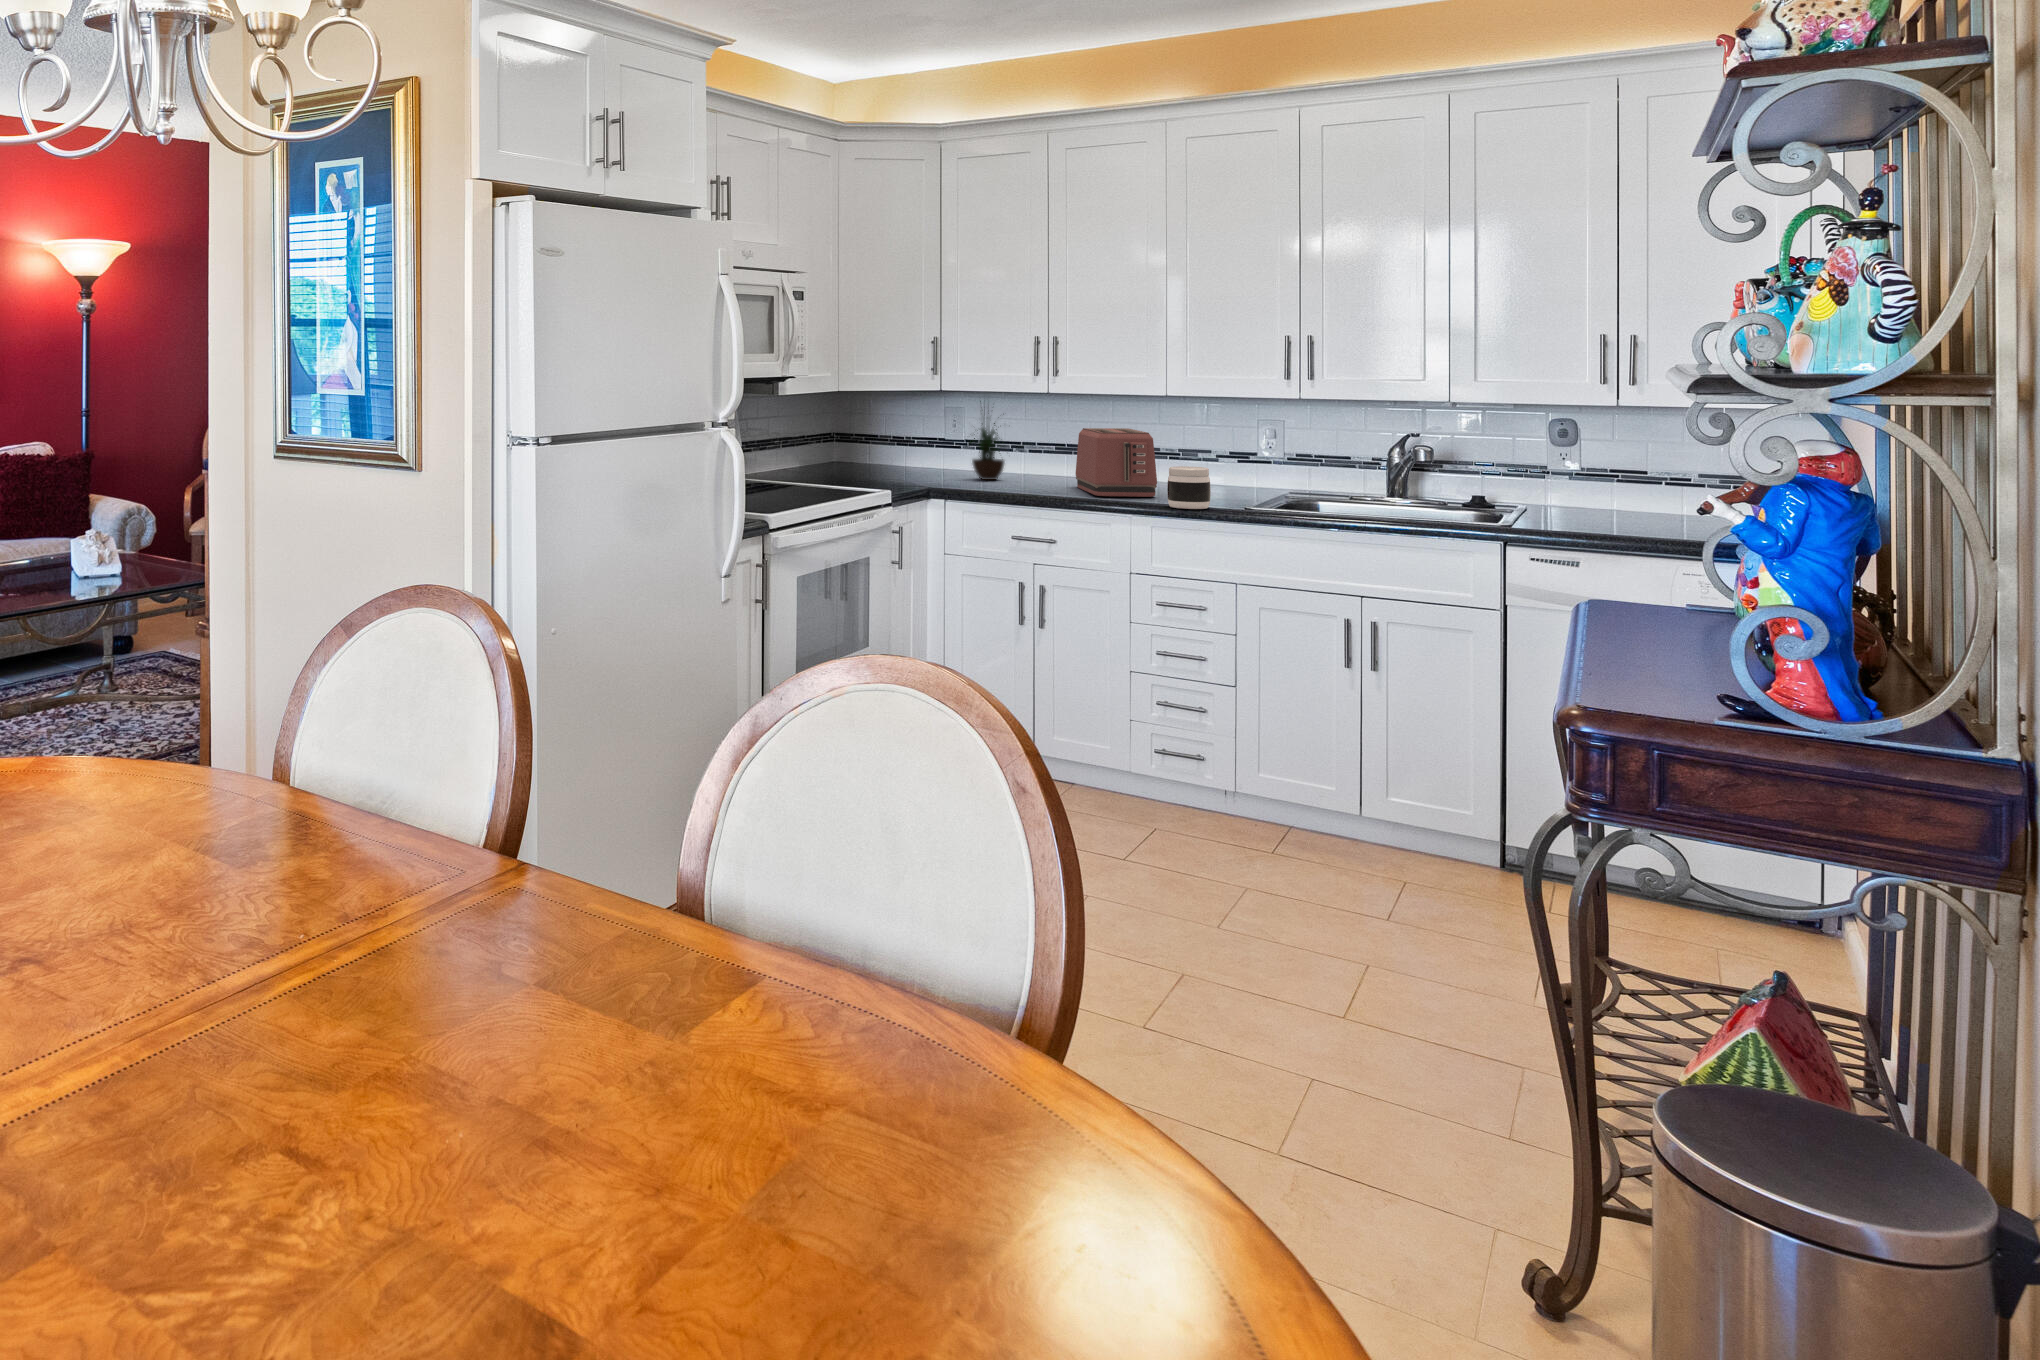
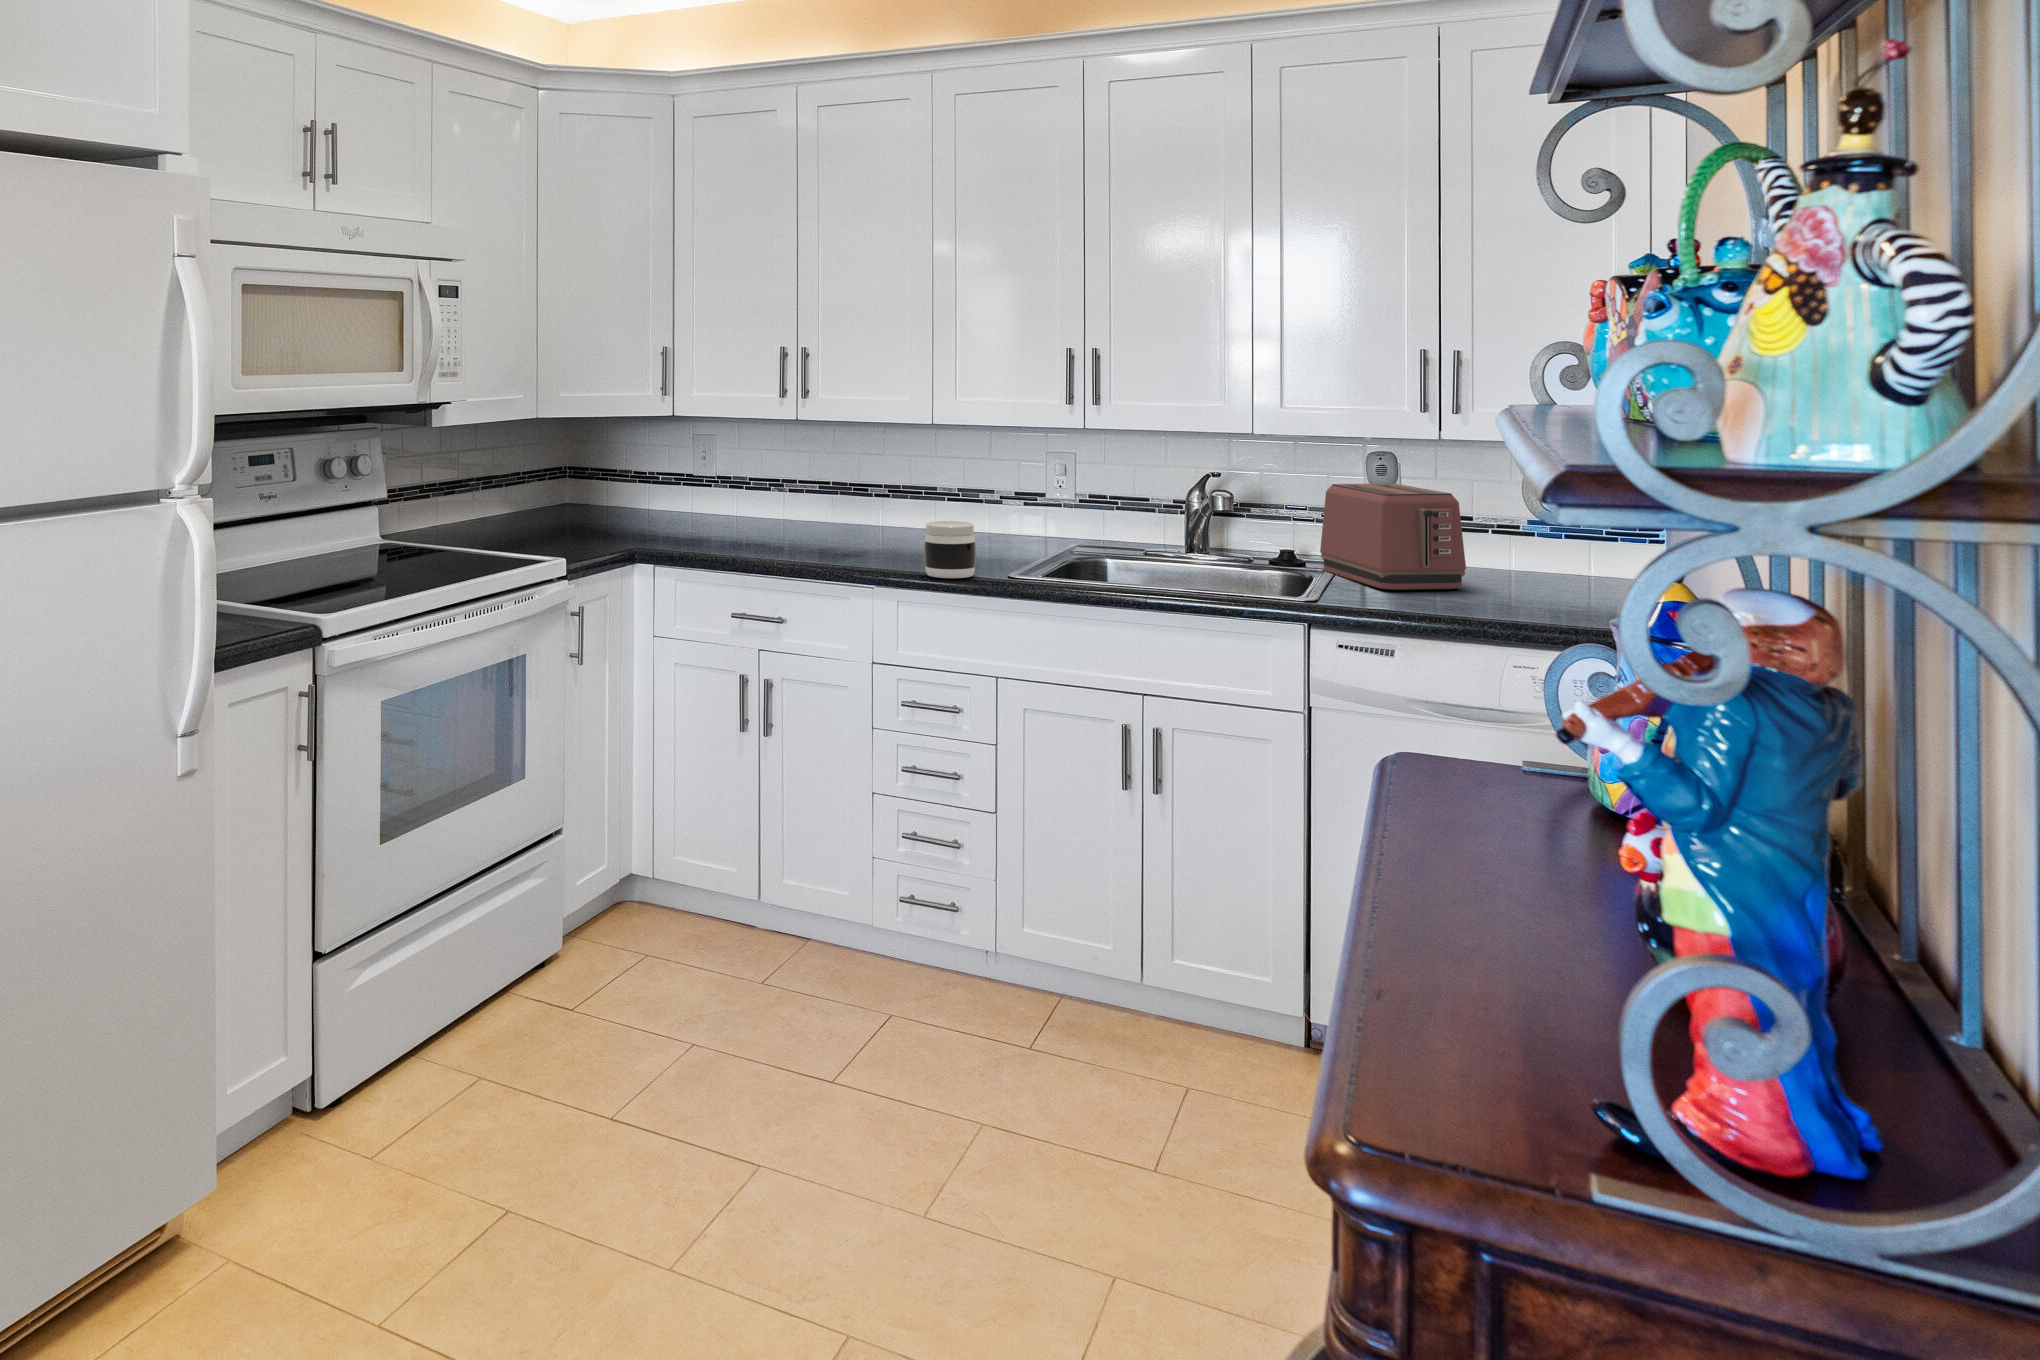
potted plant: present [970,401,1004,480] -> none [696,409,761,536]
toaster: present [1076,428,1157,497] -> present [1320,483,1466,590]

